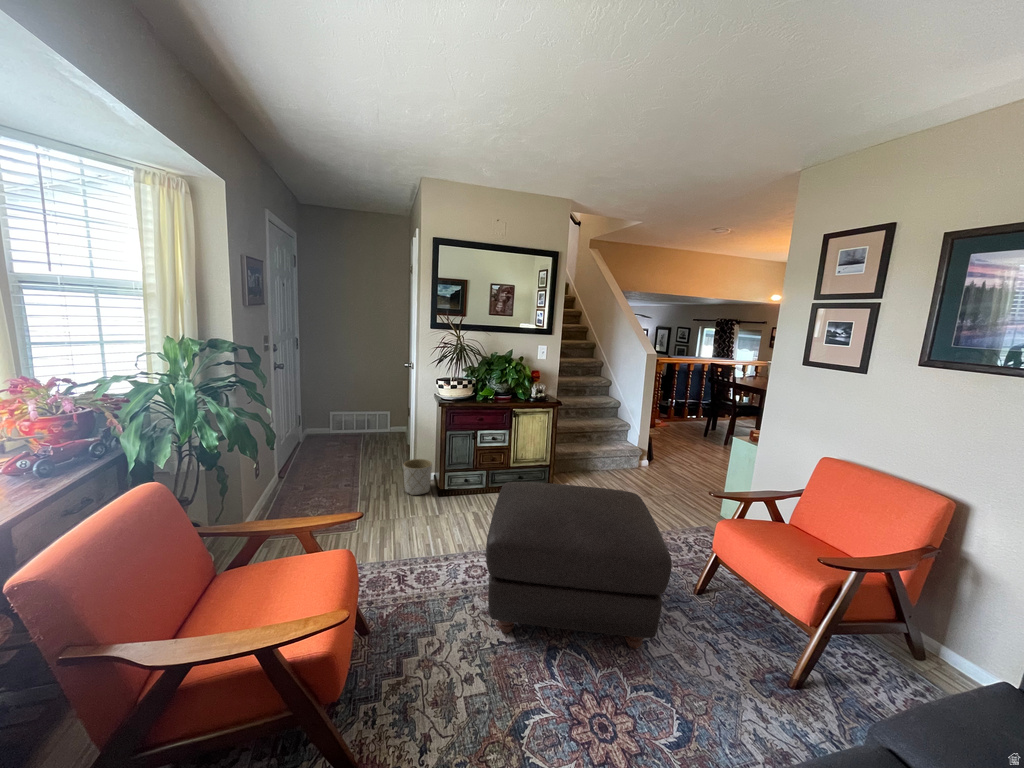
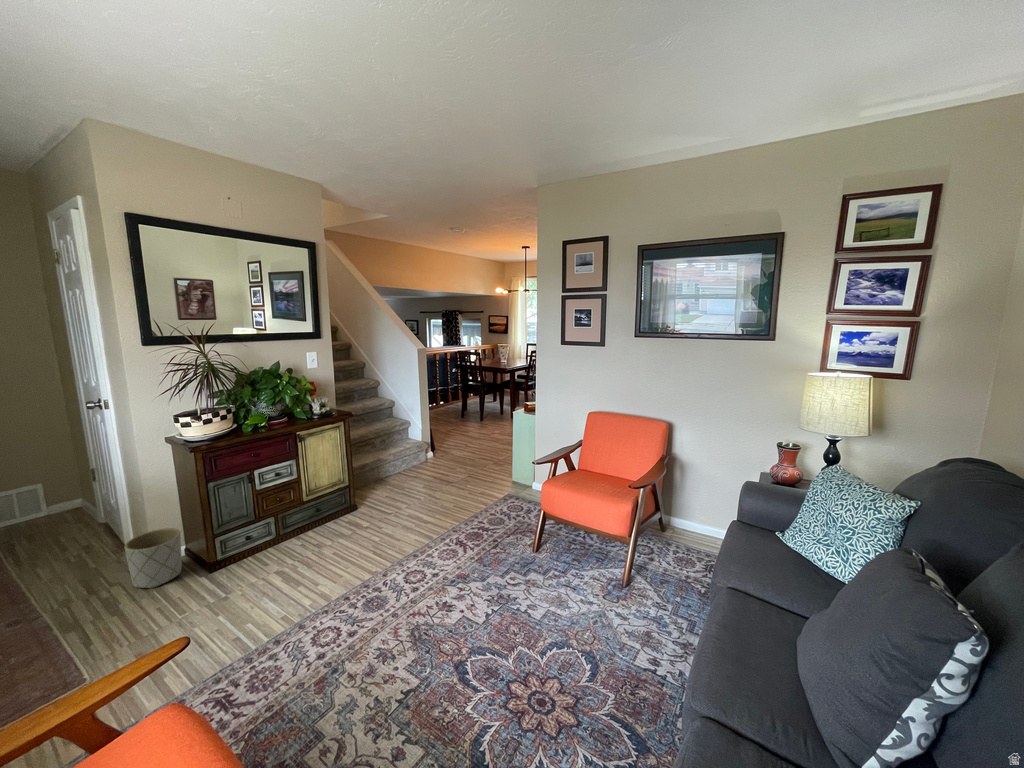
ottoman: present [486,482,672,649] -> none [341,483,548,682]

